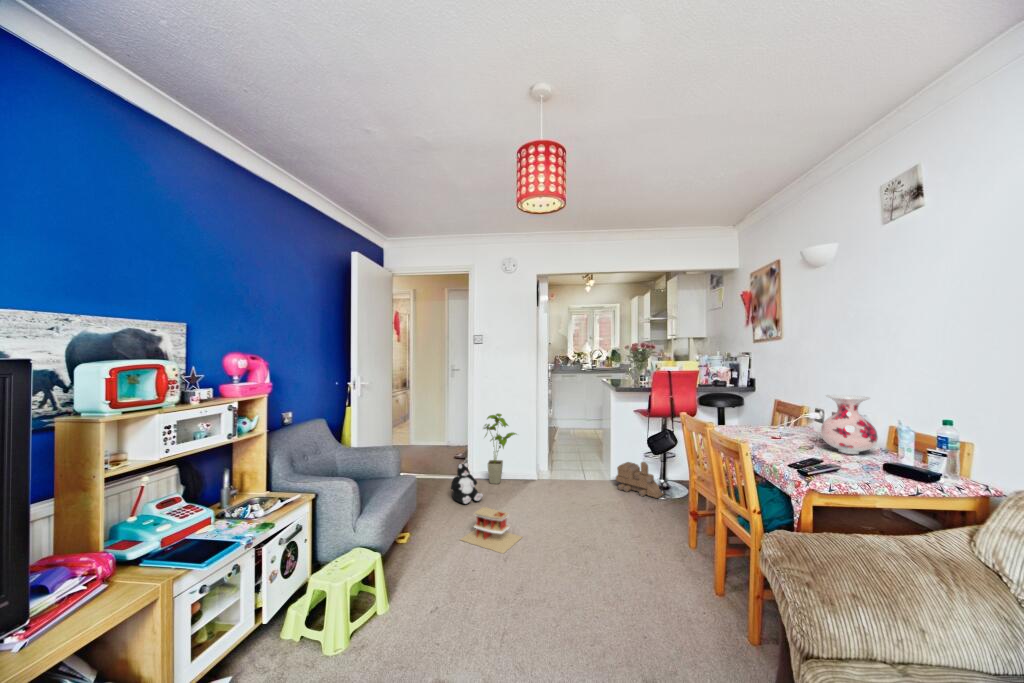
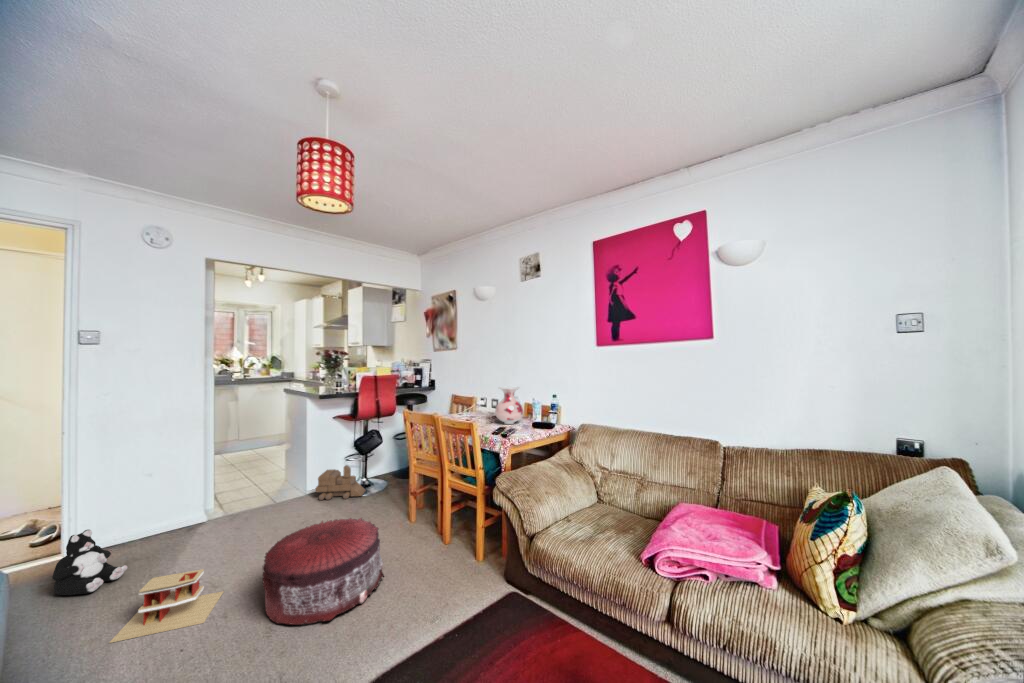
house plant: present [484,414,516,484] -> none [110,447,181,549]
pouf: none [536,506,640,602] -> present [263,518,384,625]

